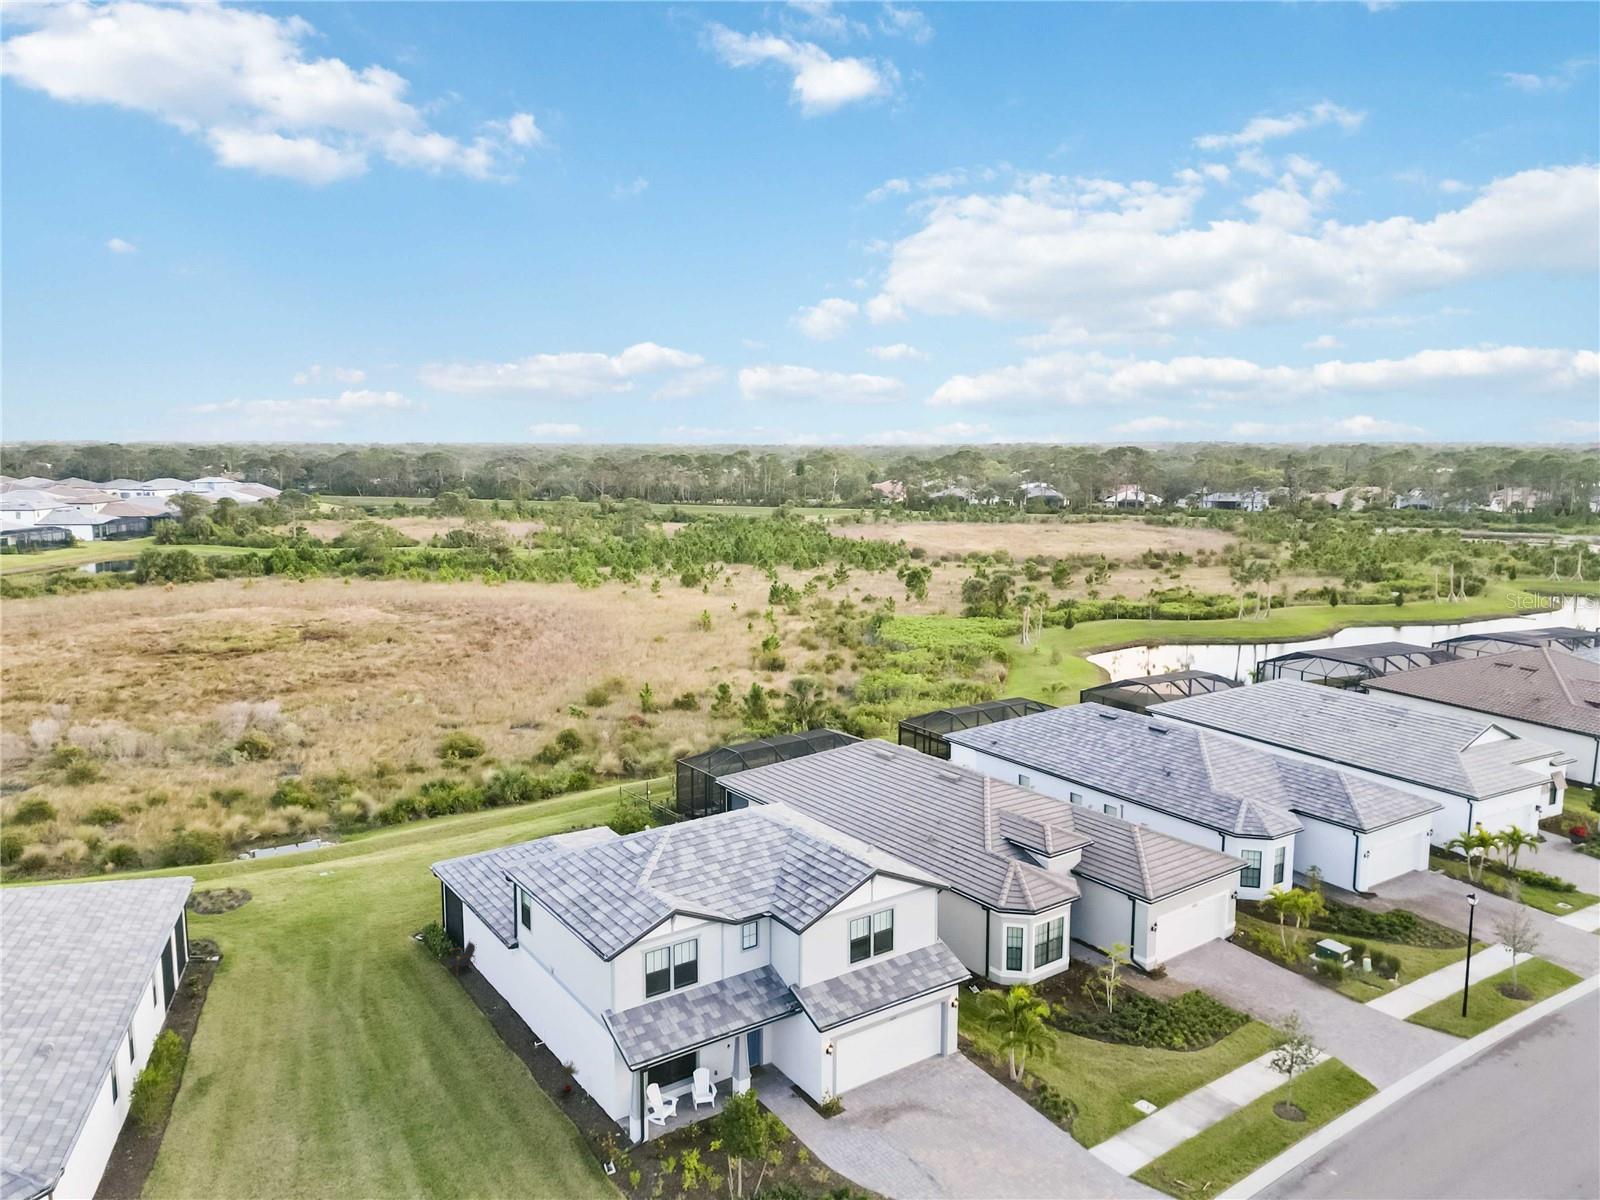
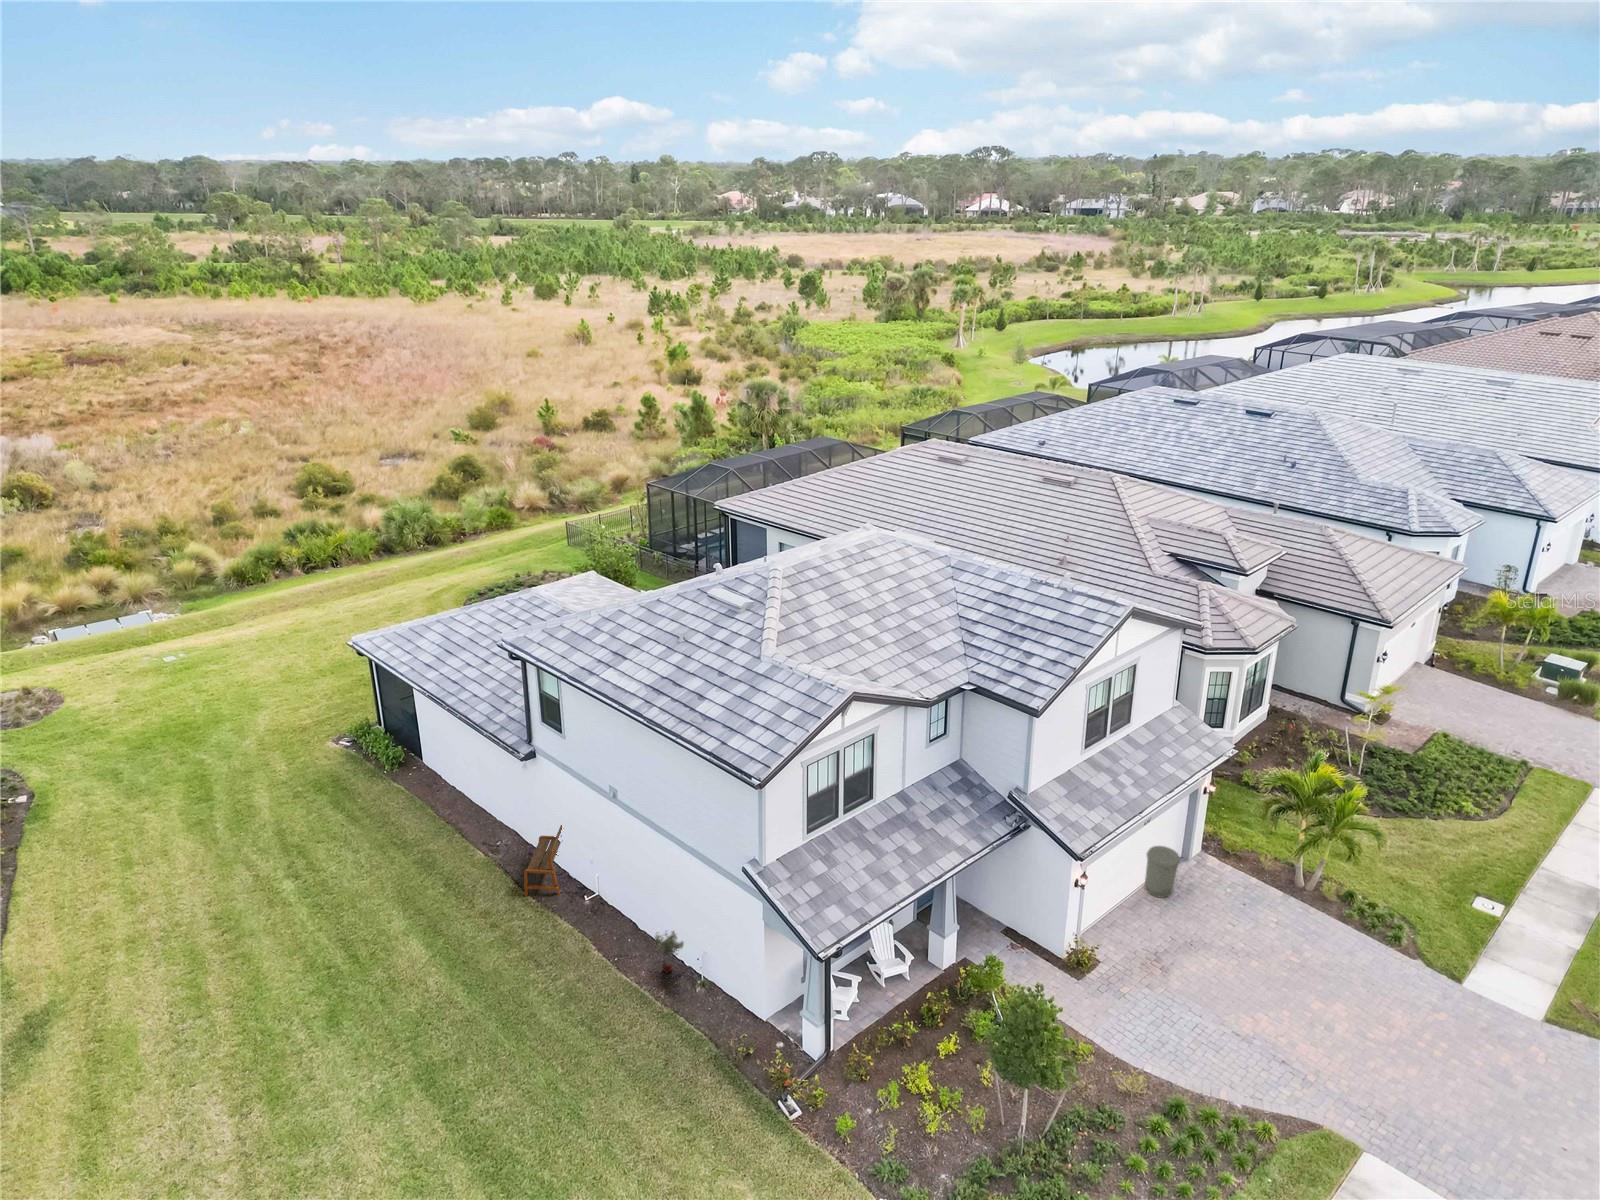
lounge chair: present [447,941,475,970] -> none [399,742,447,798]
bench: none [500,991,536,1042] -> present [524,825,563,896]
trash can: none [902,1043,924,1081] -> present [1145,846,1180,898]

